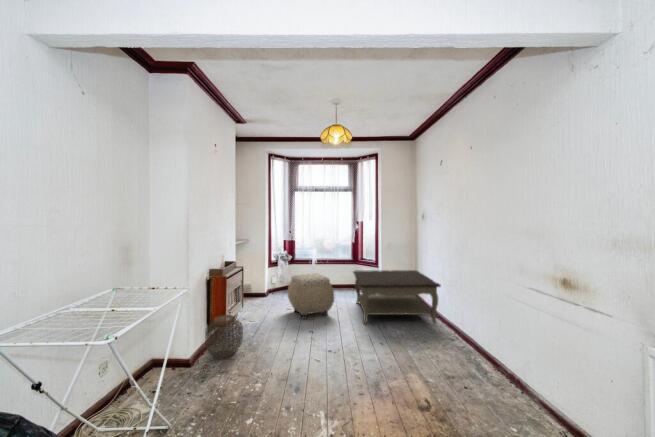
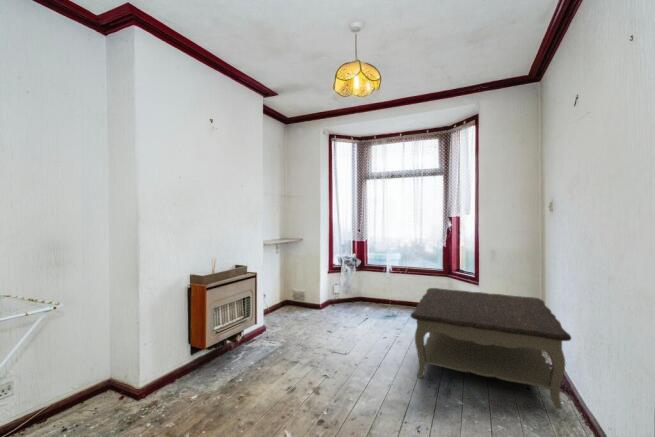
ottoman: present [288,273,334,319] -> none [331,286,384,348]
woven basket: present [205,315,243,359] -> none [177,332,227,390]

